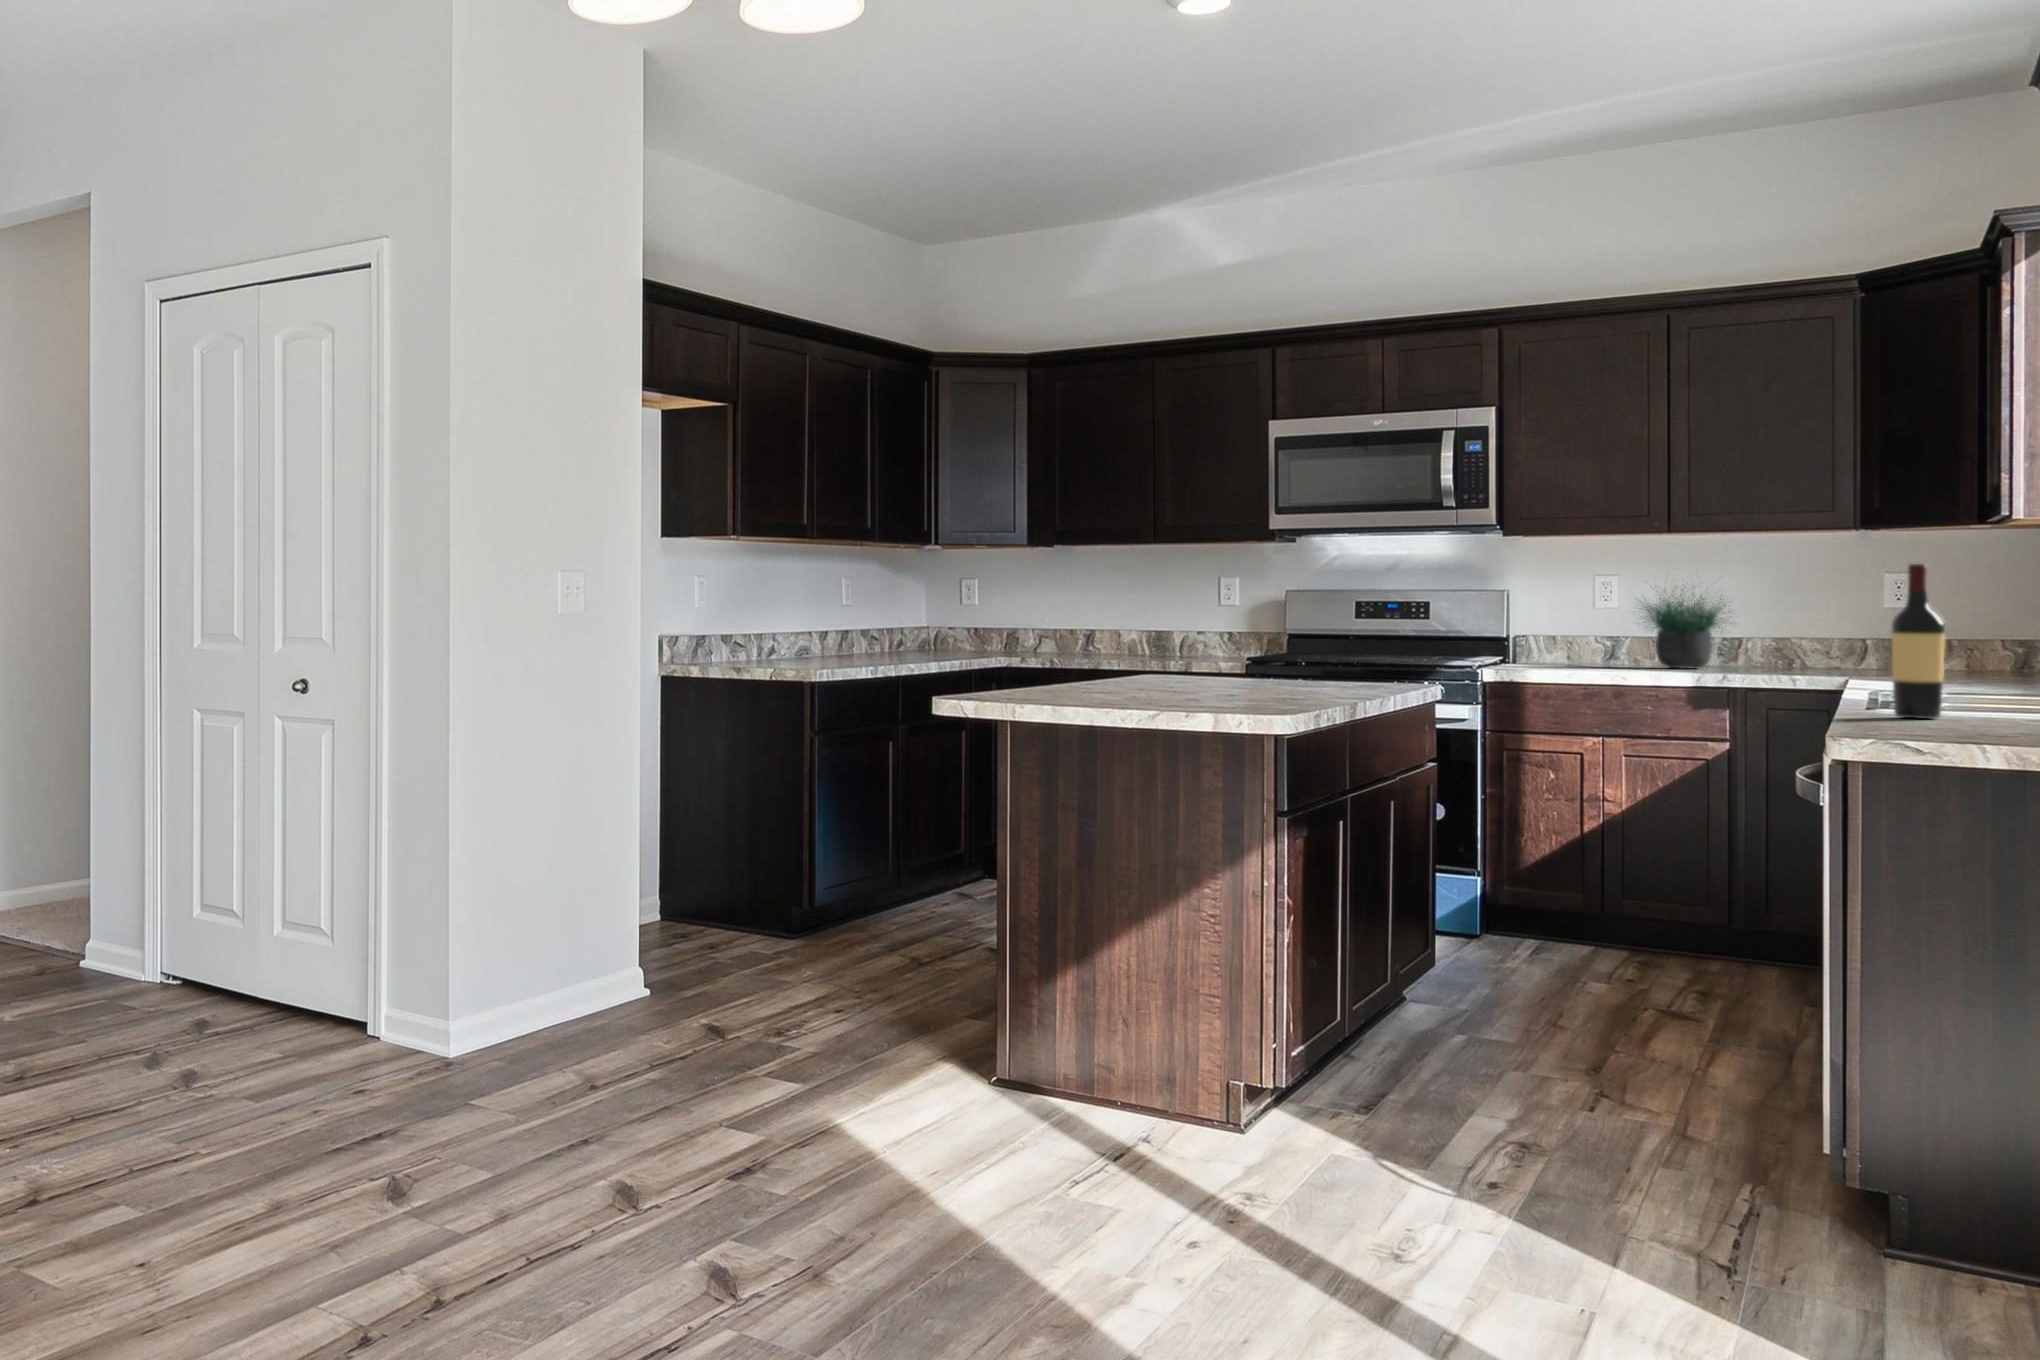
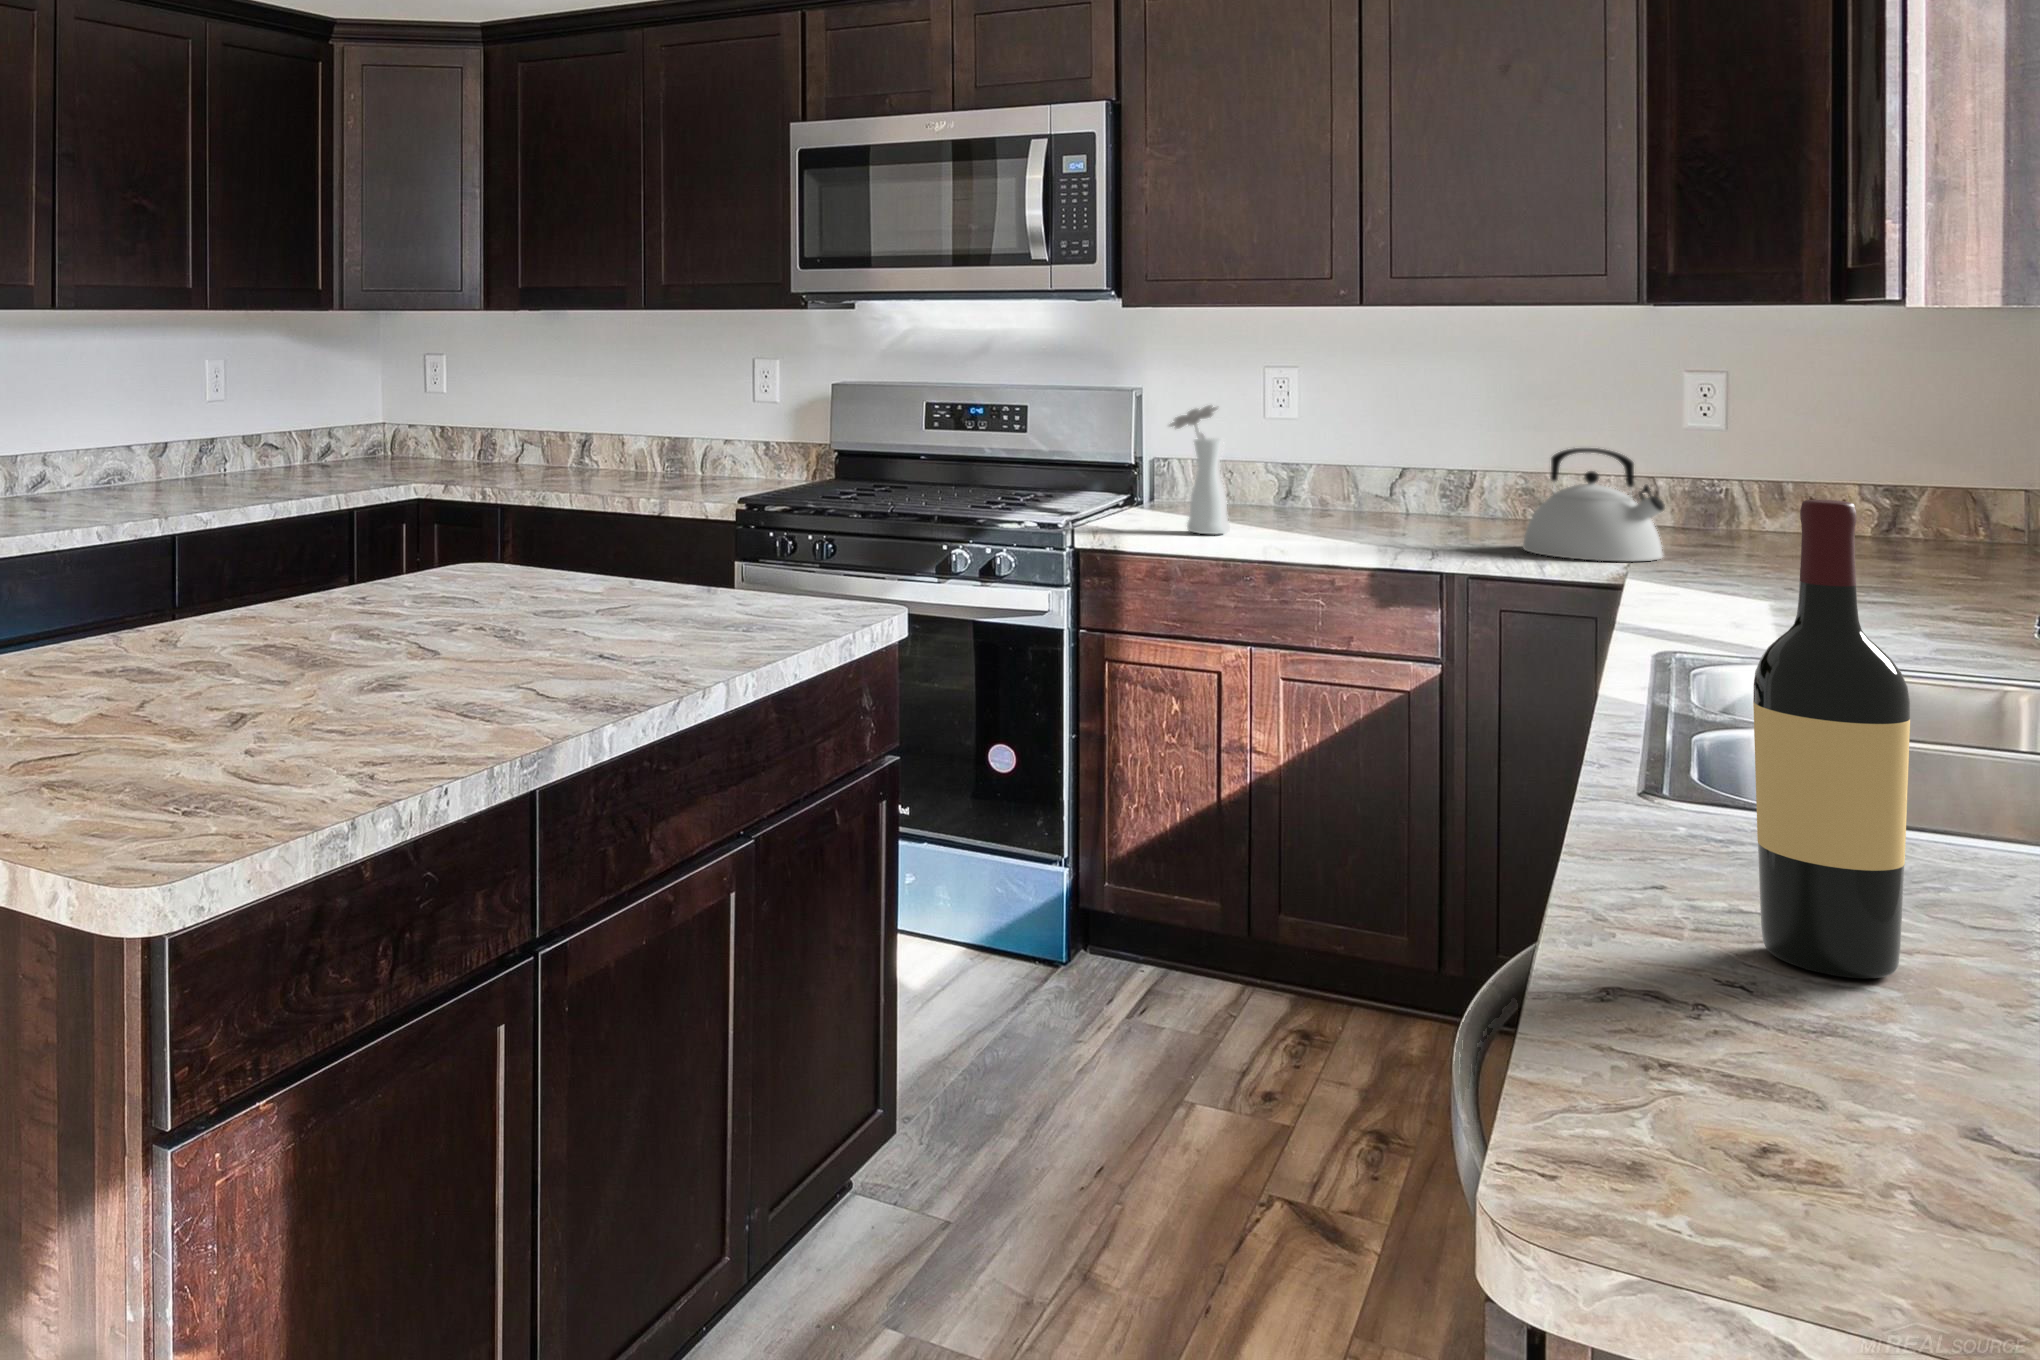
potted plant: present [1642,587,1731,669] -> none [1293,351,1480,524]
vase: none [1547,593,1589,670] -> present [1169,405,1230,534]
kettle: none [1779,613,1868,676] -> present [1523,448,1665,561]

